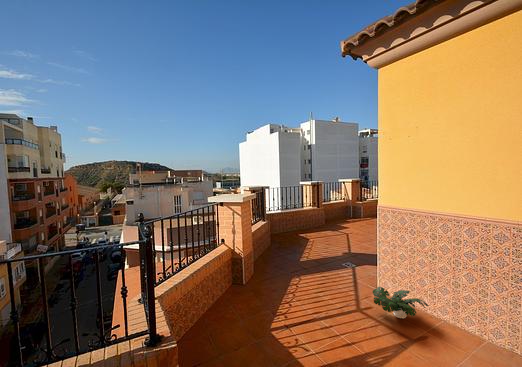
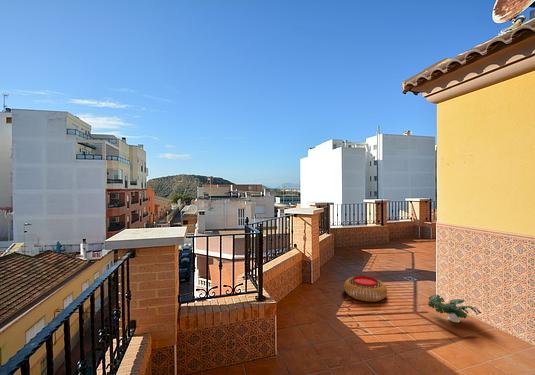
pouf: none [280,270,327,302] -> present [344,276,387,302]

